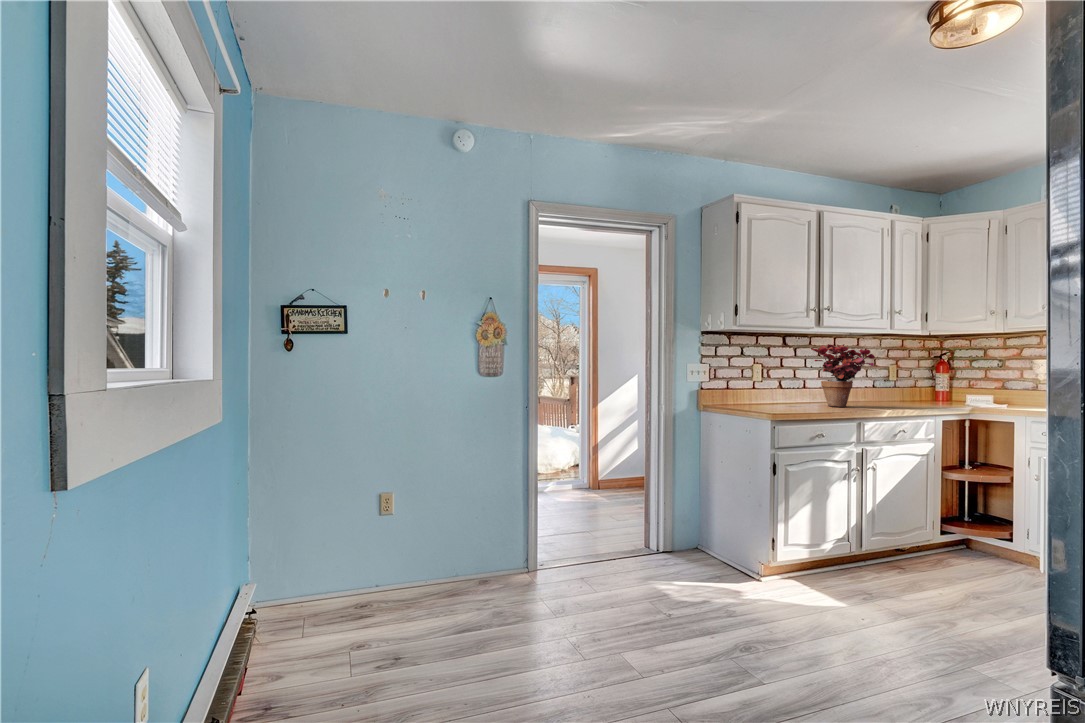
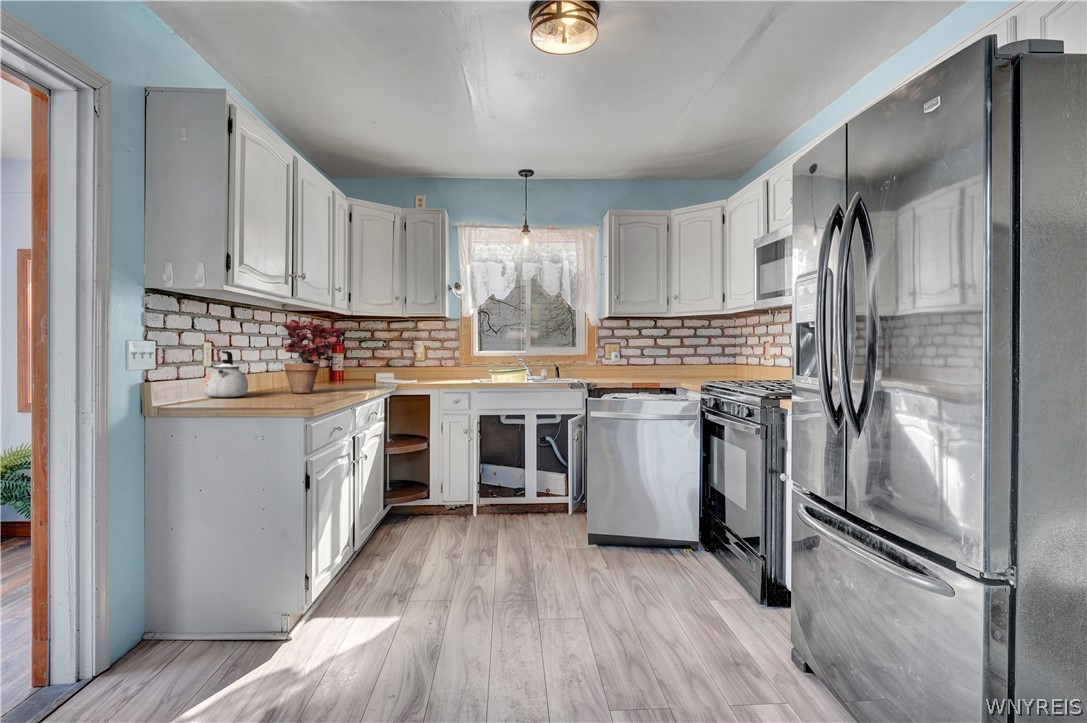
kettle: none [752,370,783,404] -> present [203,351,248,398]

